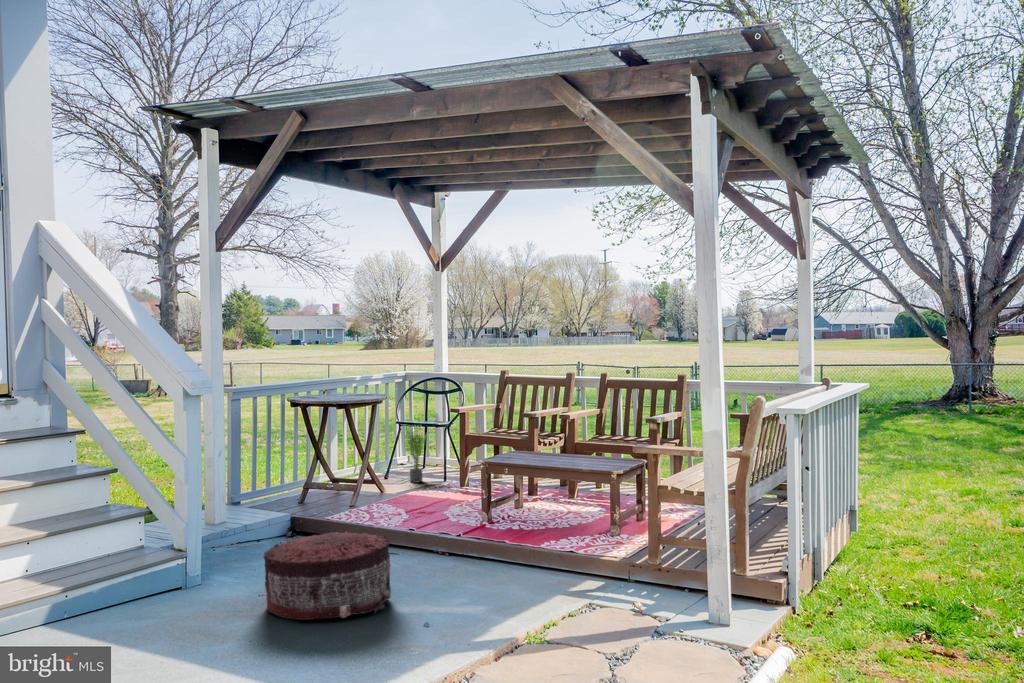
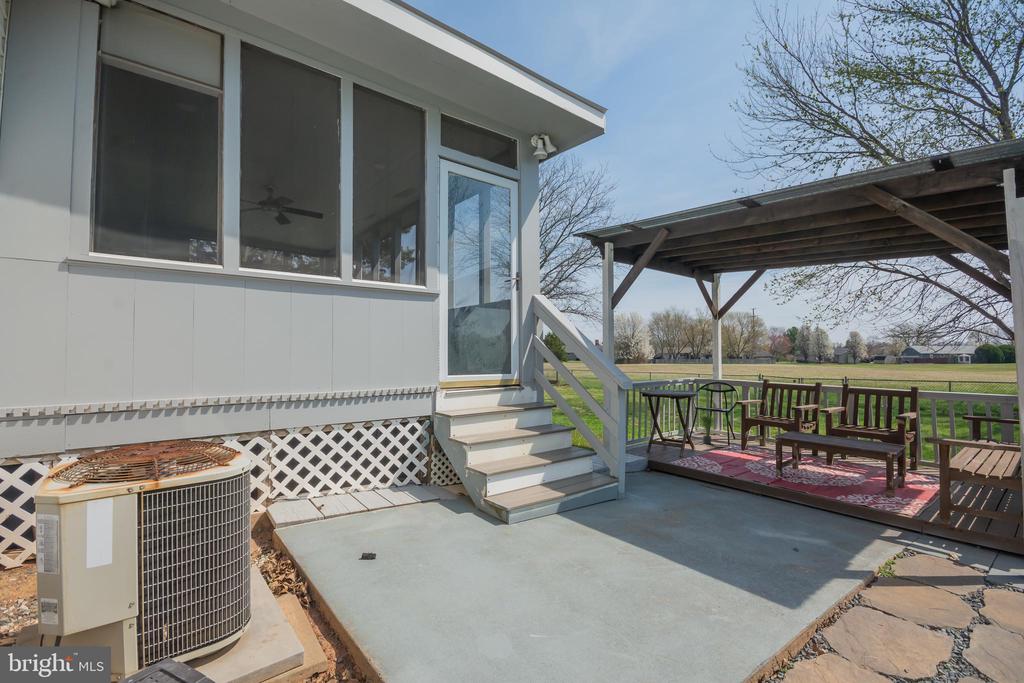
pouf: present [263,532,391,620] -> none [676,475,760,532]

